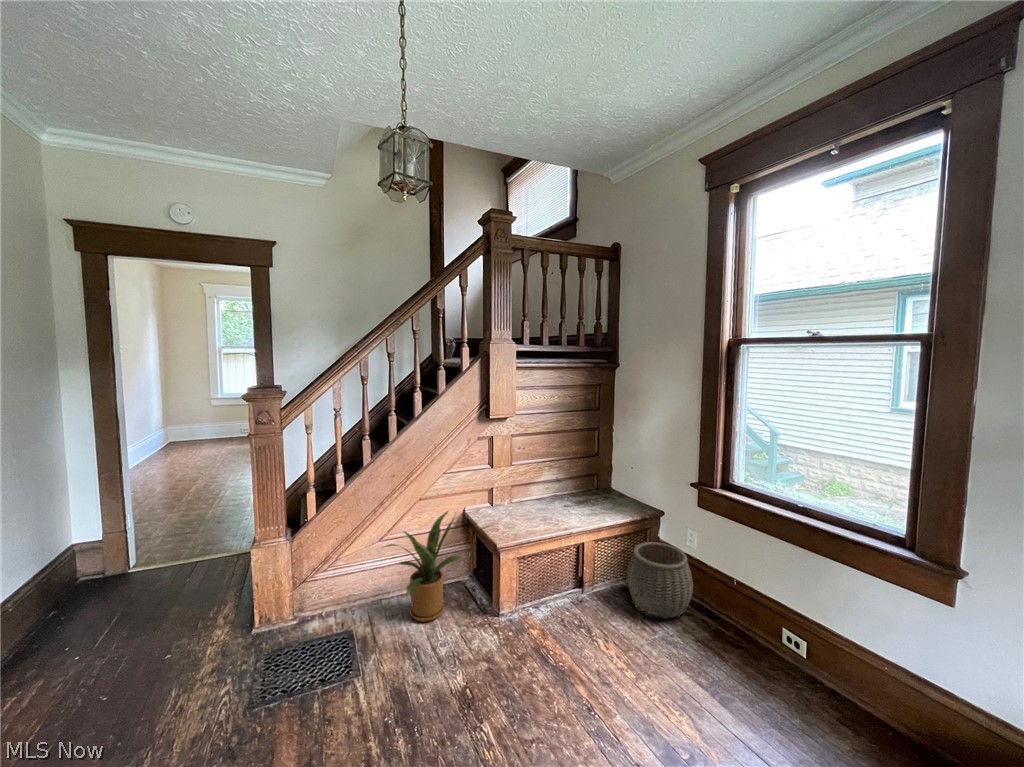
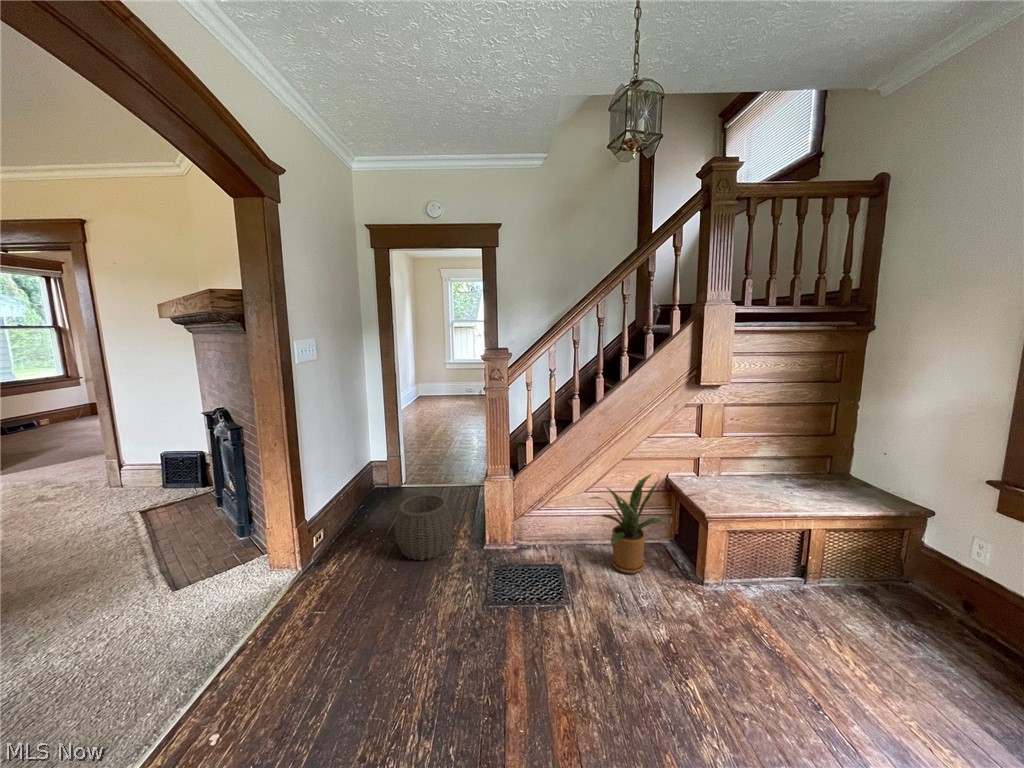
woven basket: present [627,542,693,618] -> present [395,494,452,560]

